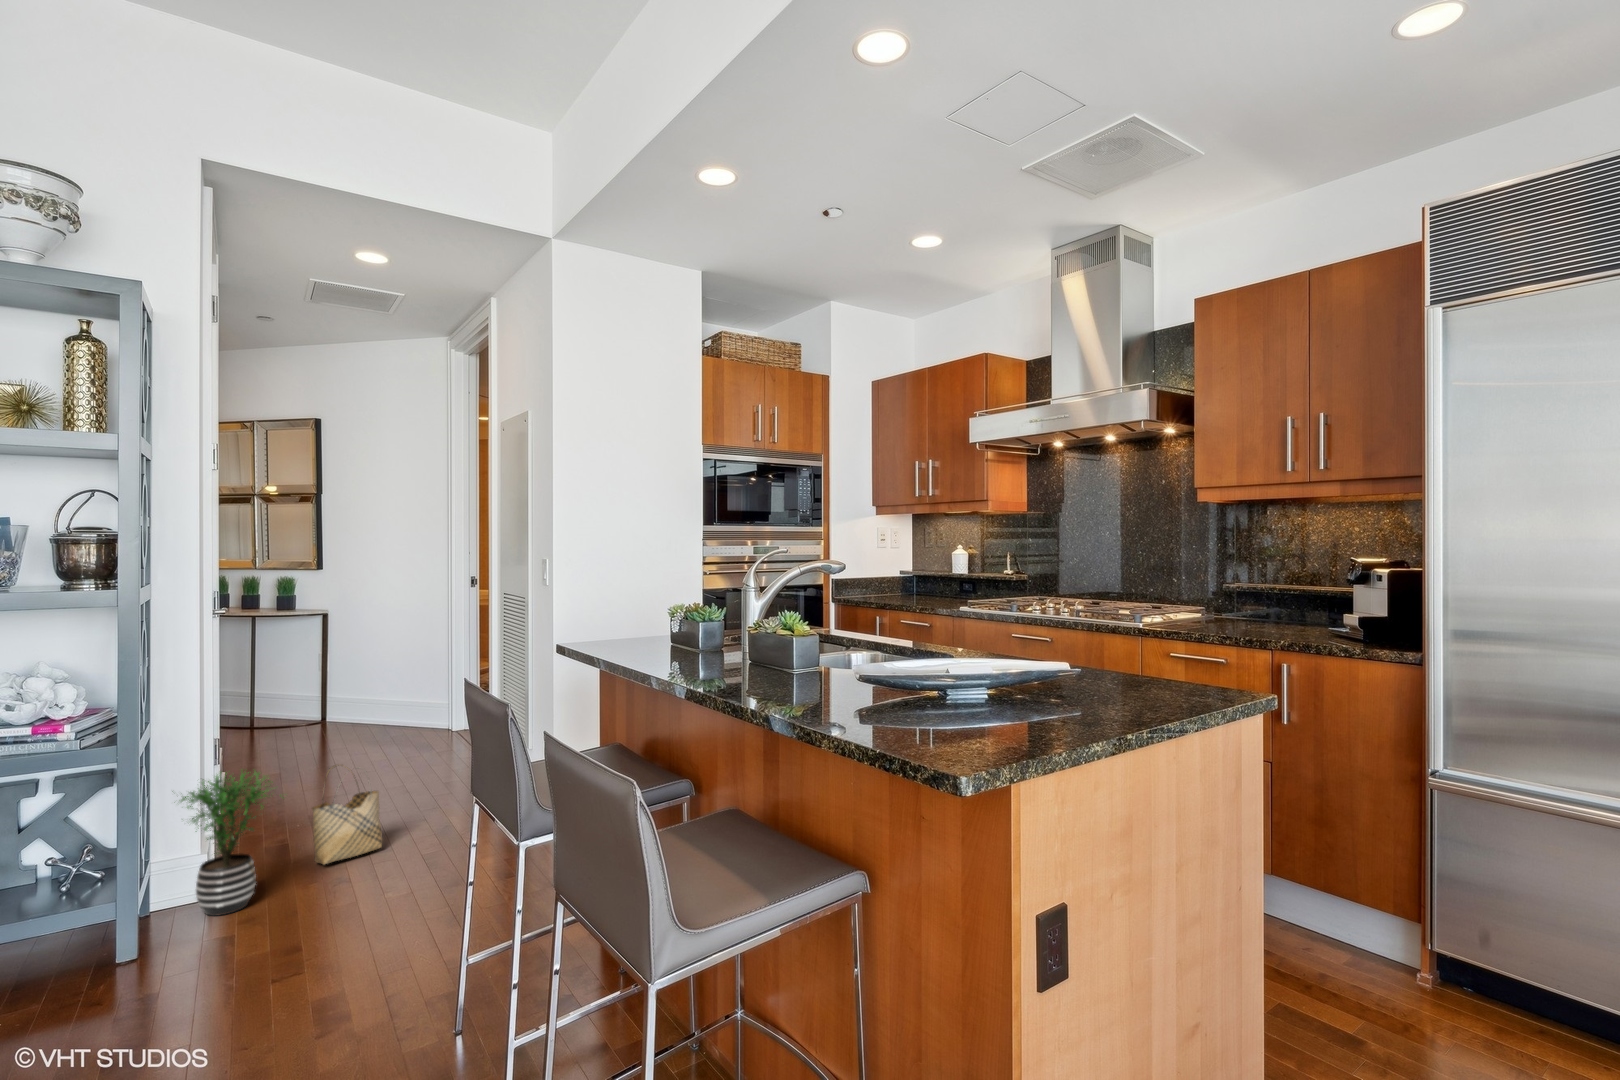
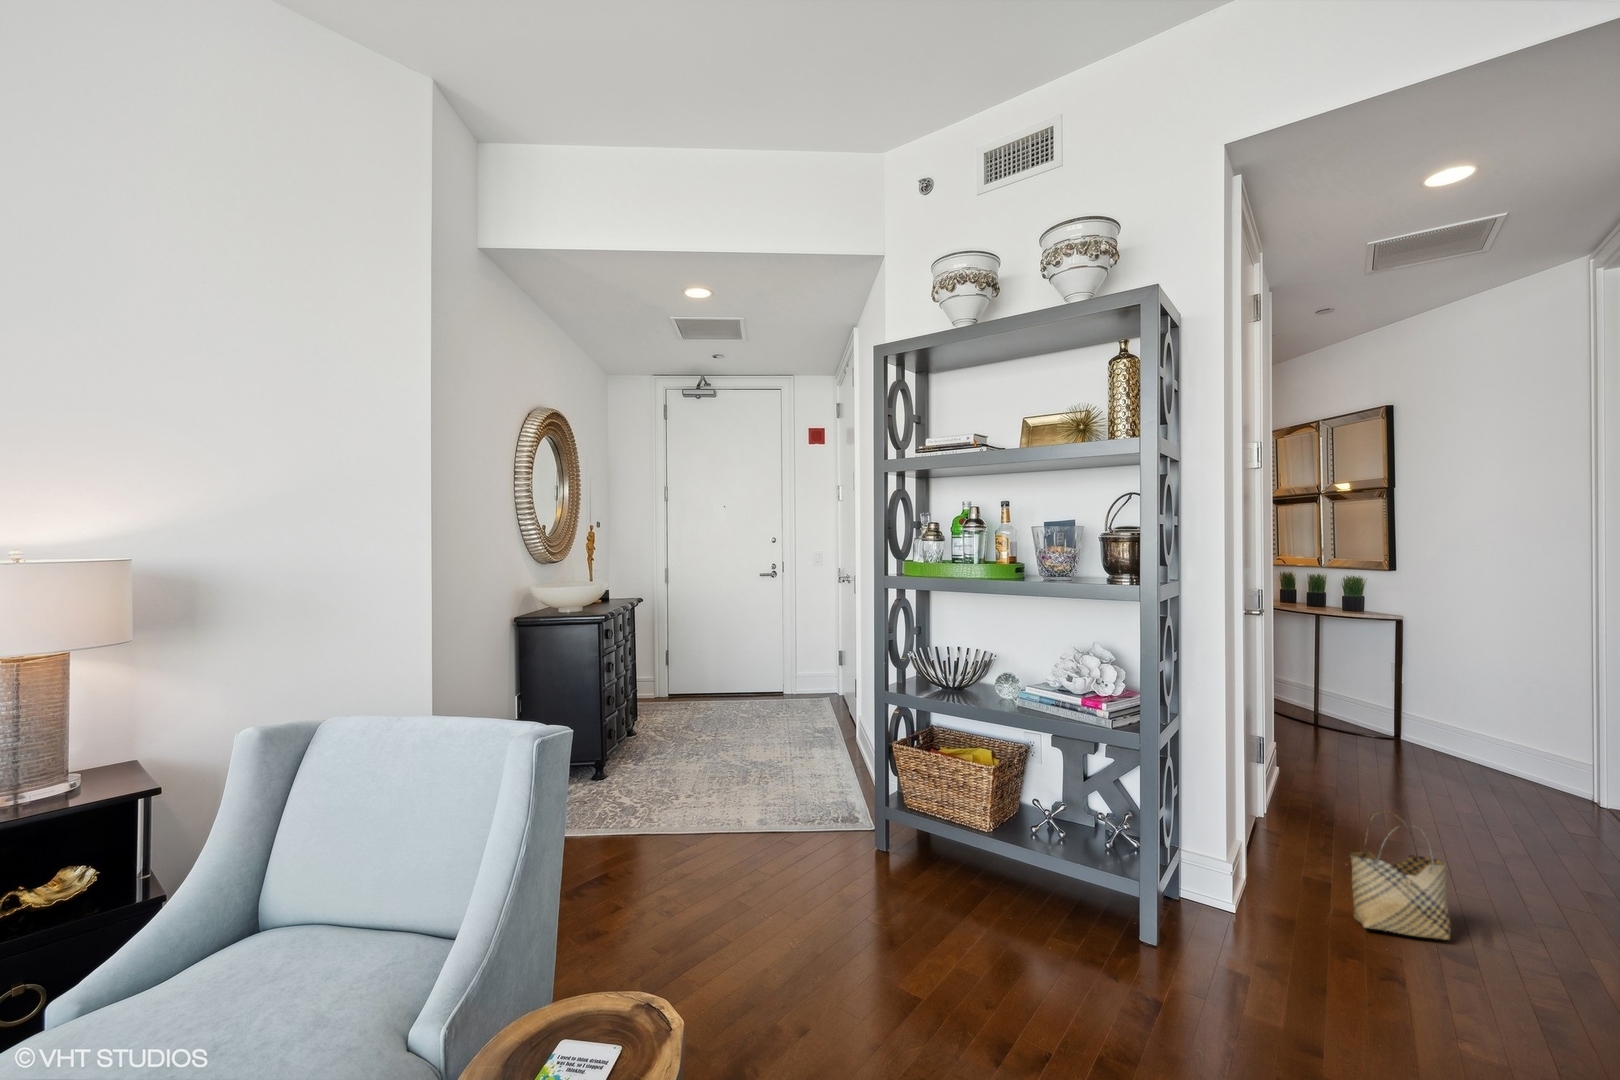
potted plant: present [179,772,284,916] -> none [1195,780,1315,939]

